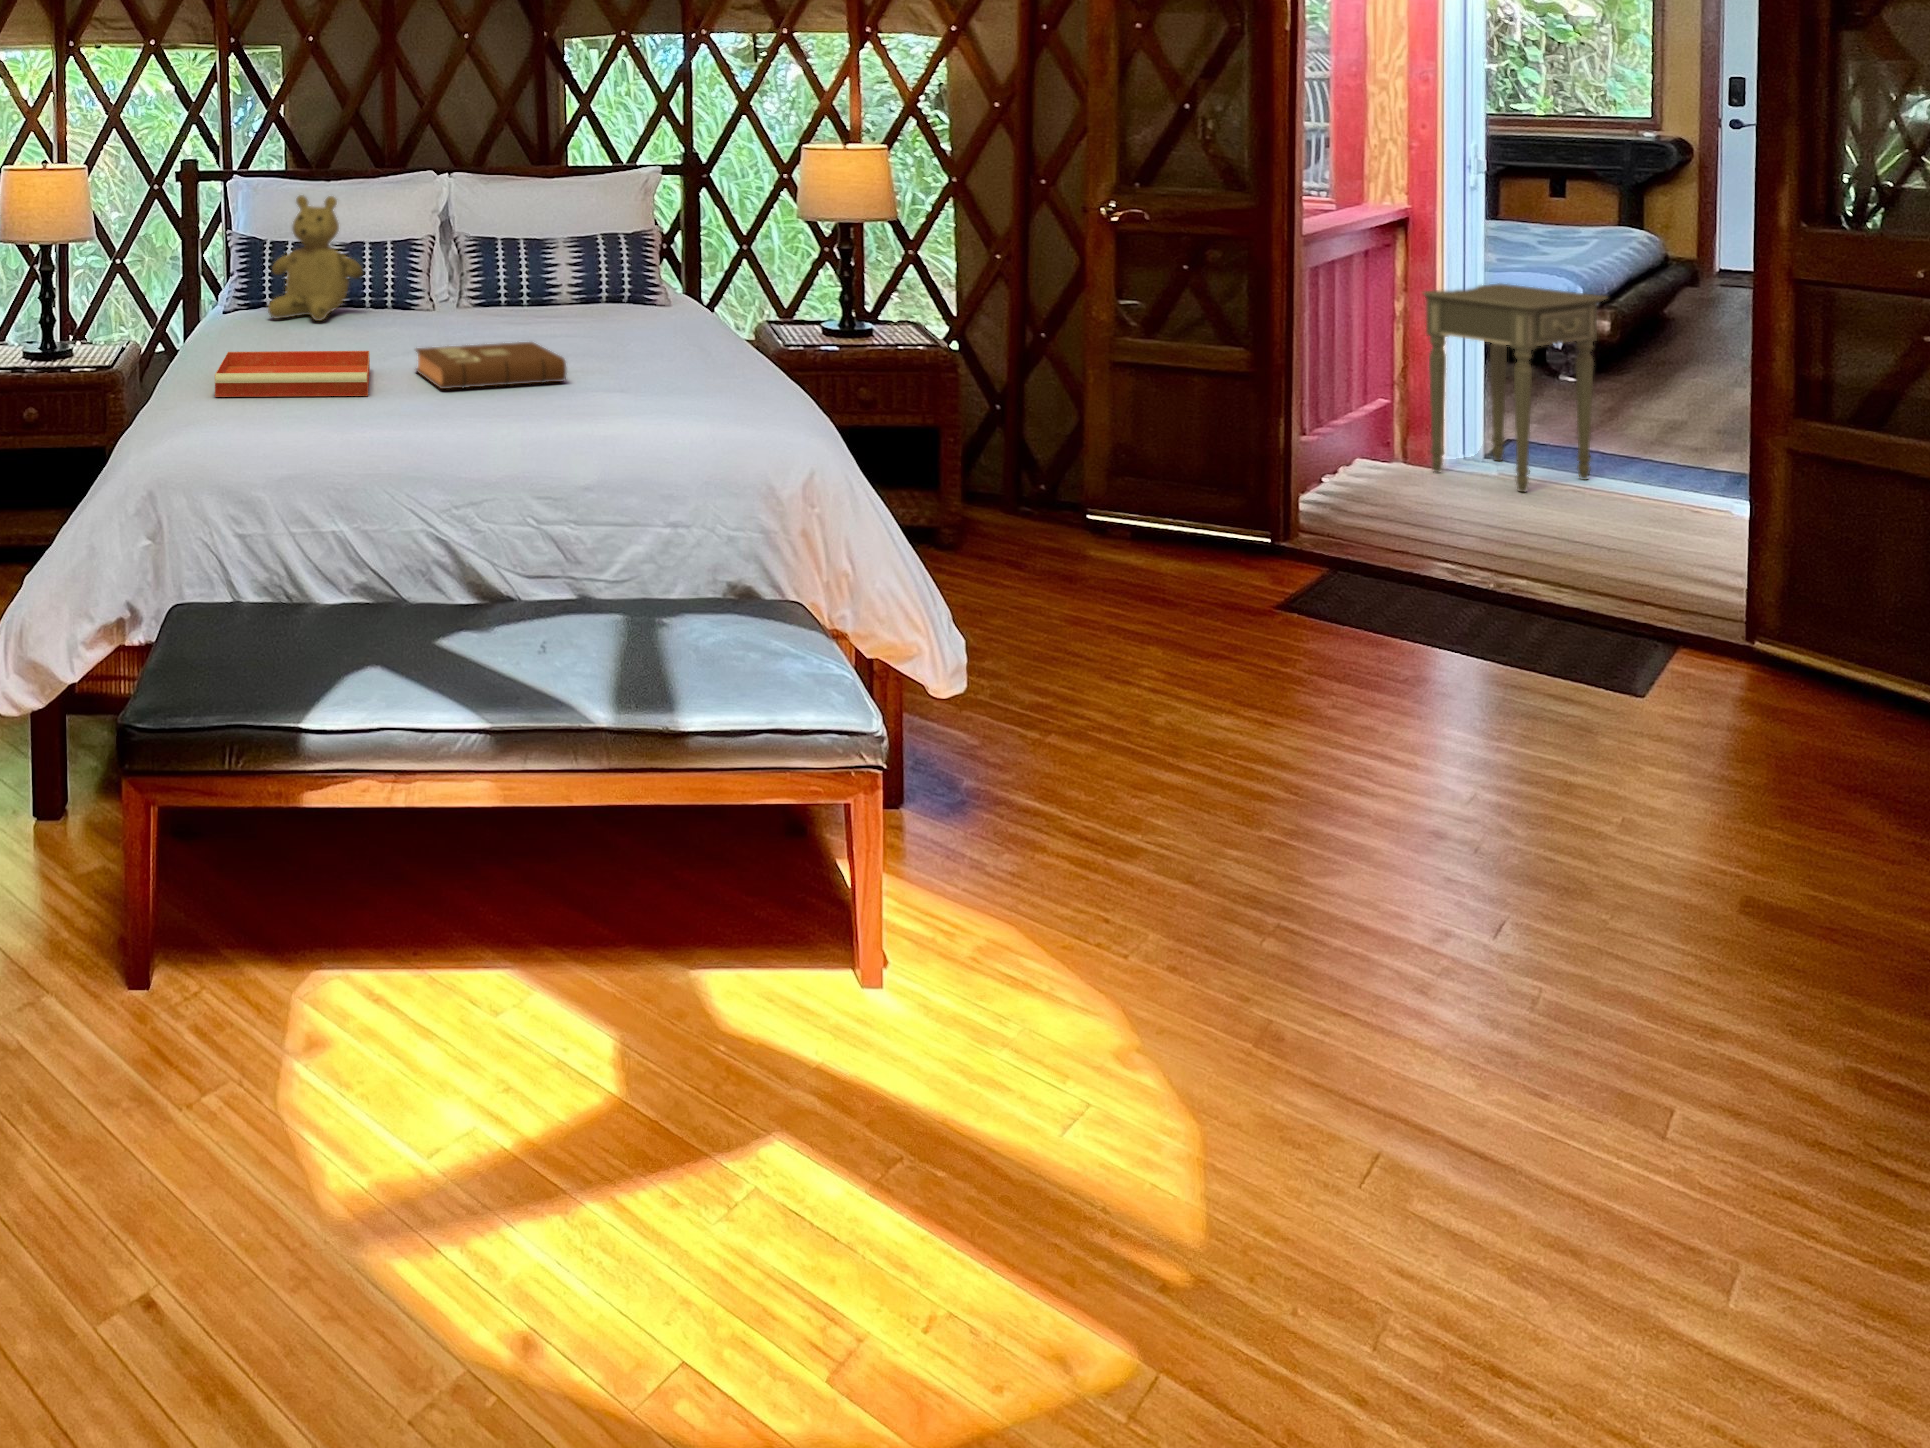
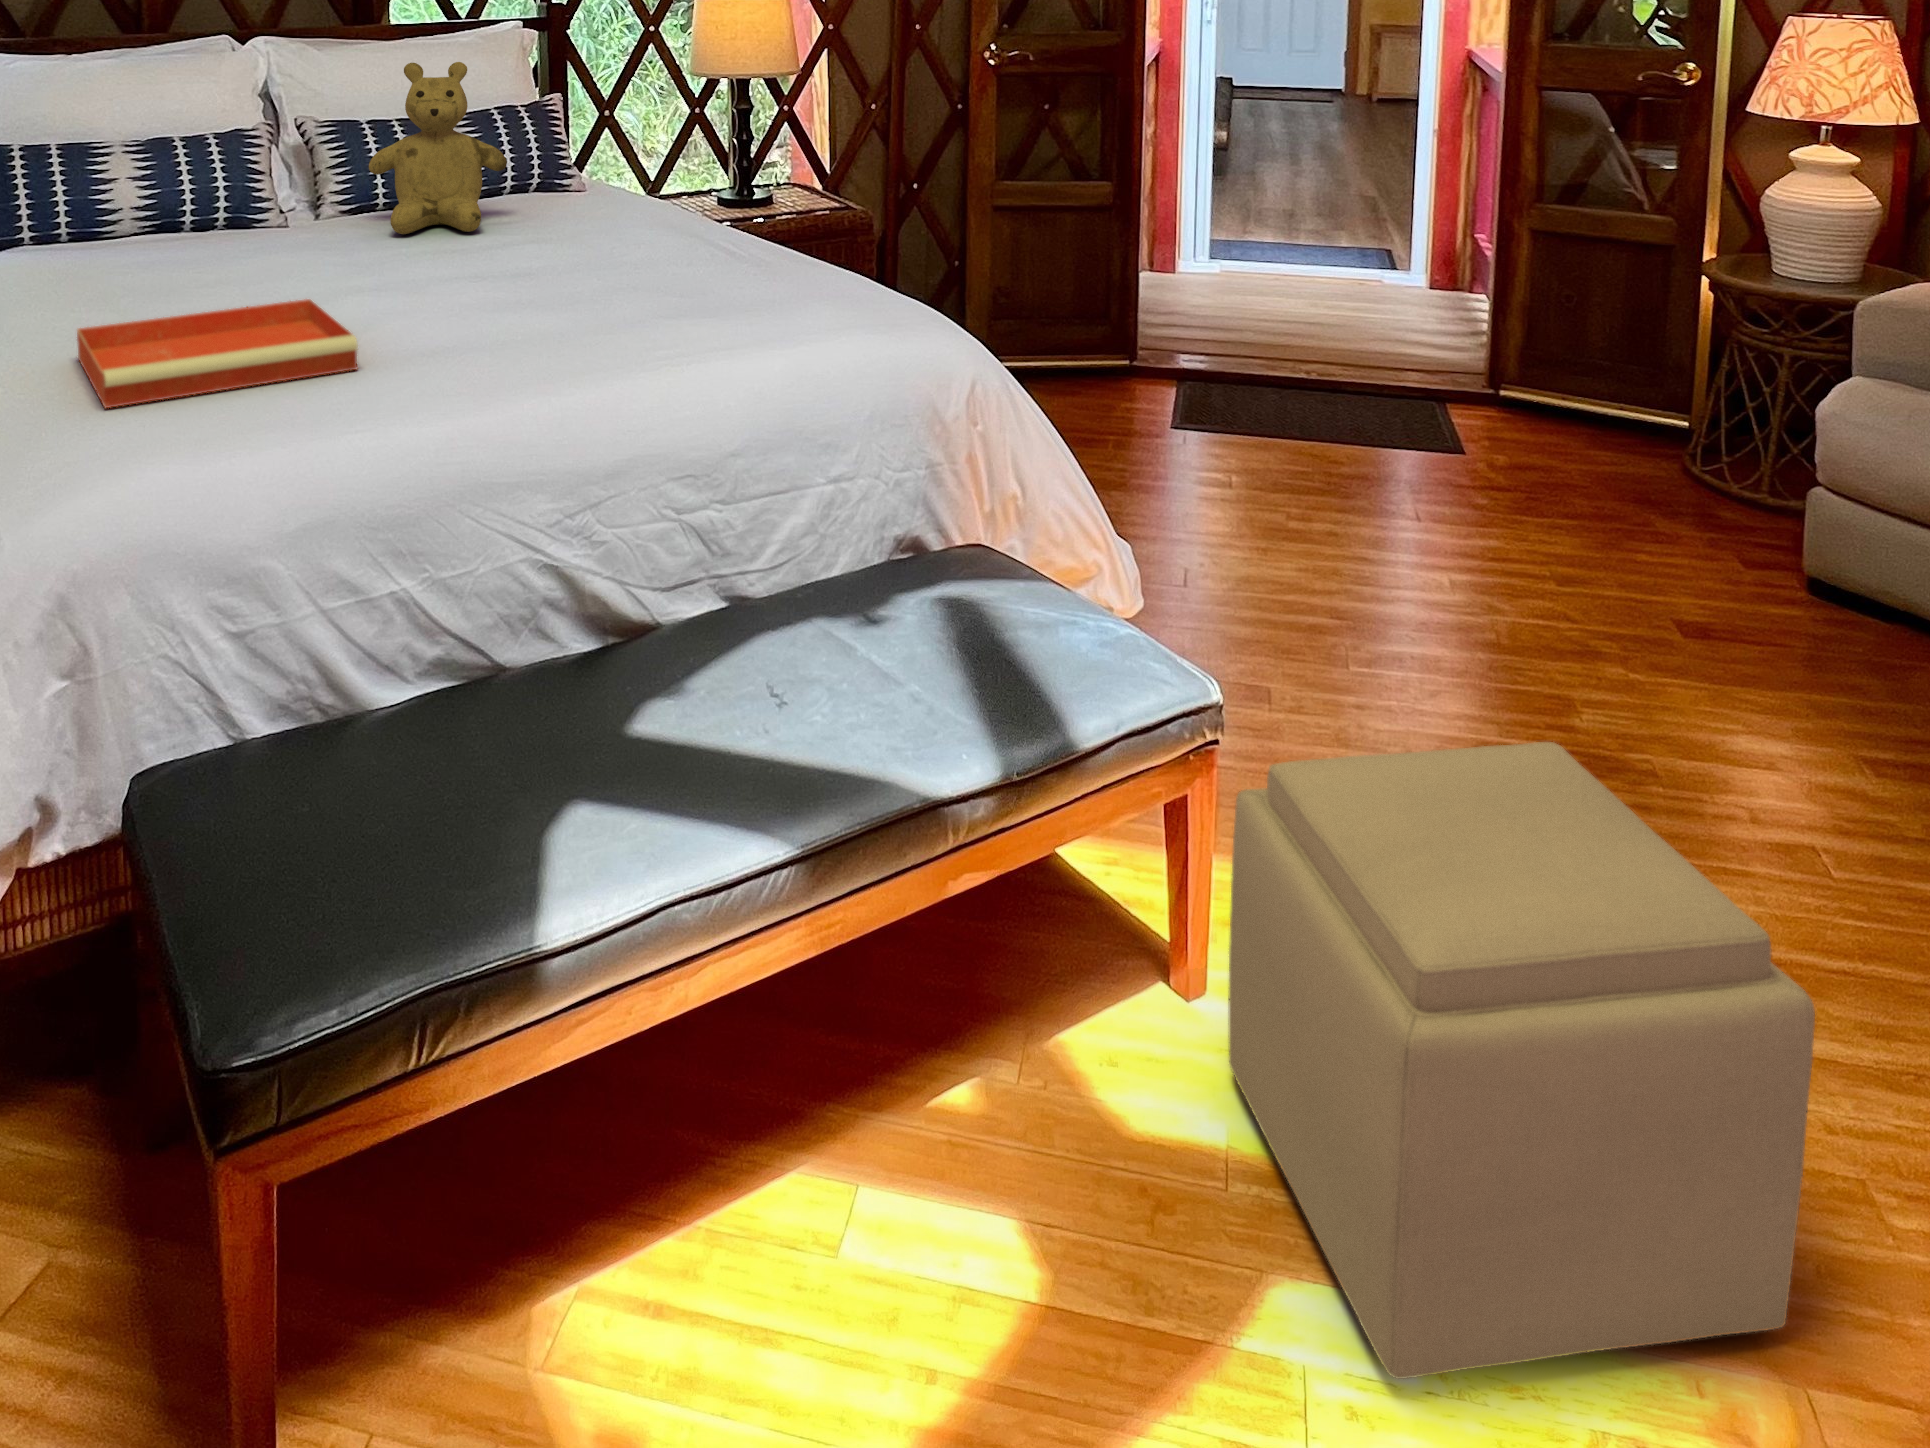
teddy bear: present [268,195,363,321] -> present [369,62,507,234]
side table: present [1424,284,1607,492] -> none [1172,106,1294,286]
book: present [416,342,567,389] -> none [381,258,611,343]
ottoman: none [806,775,1193,1334] -> present [1228,742,1815,1379]

